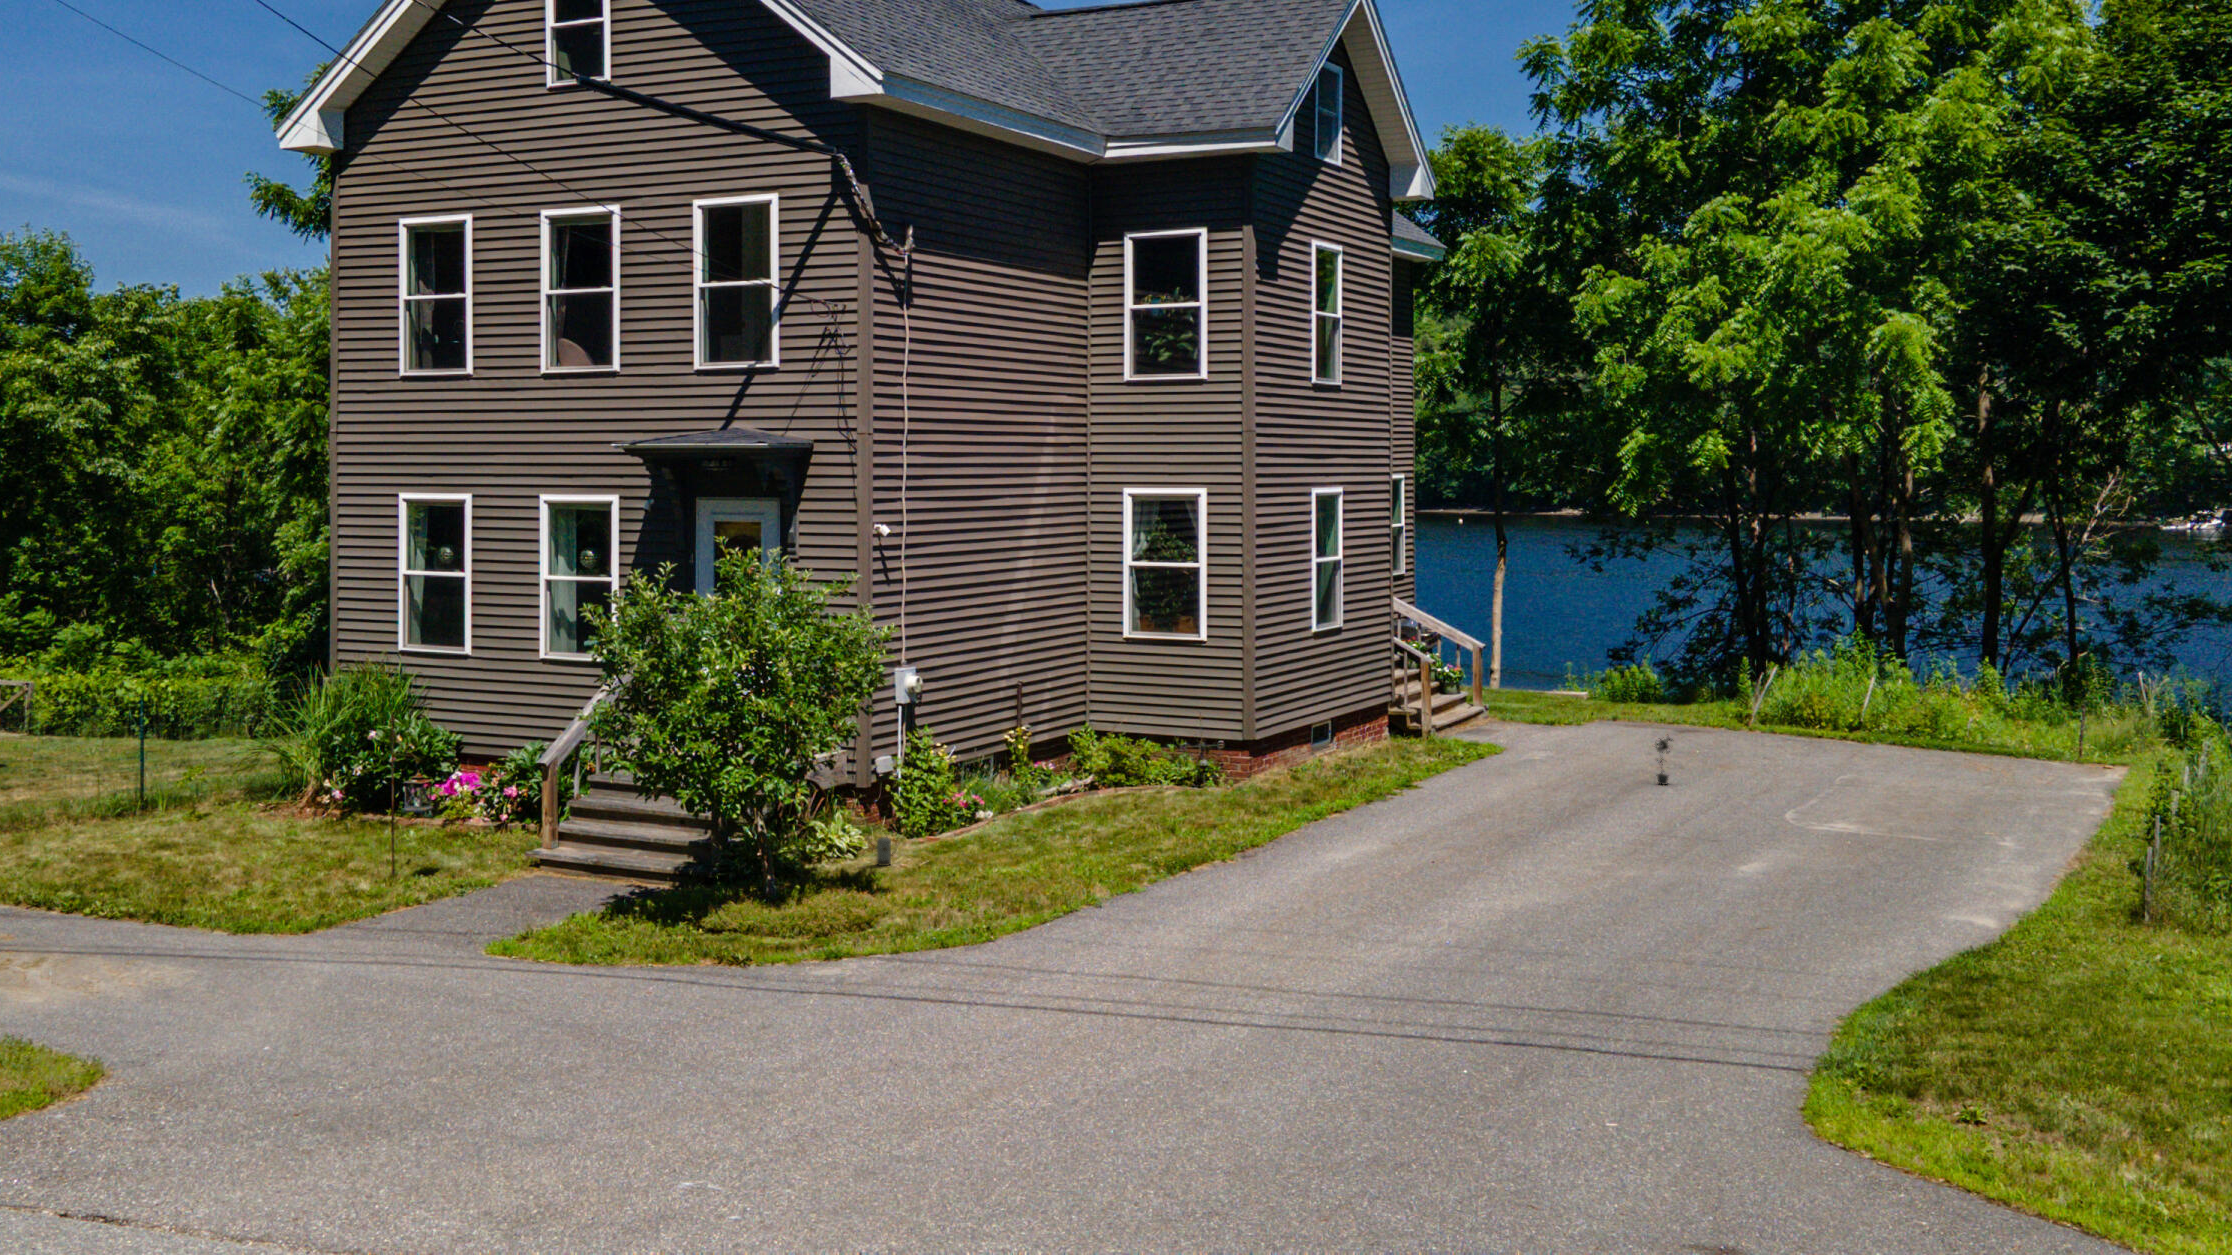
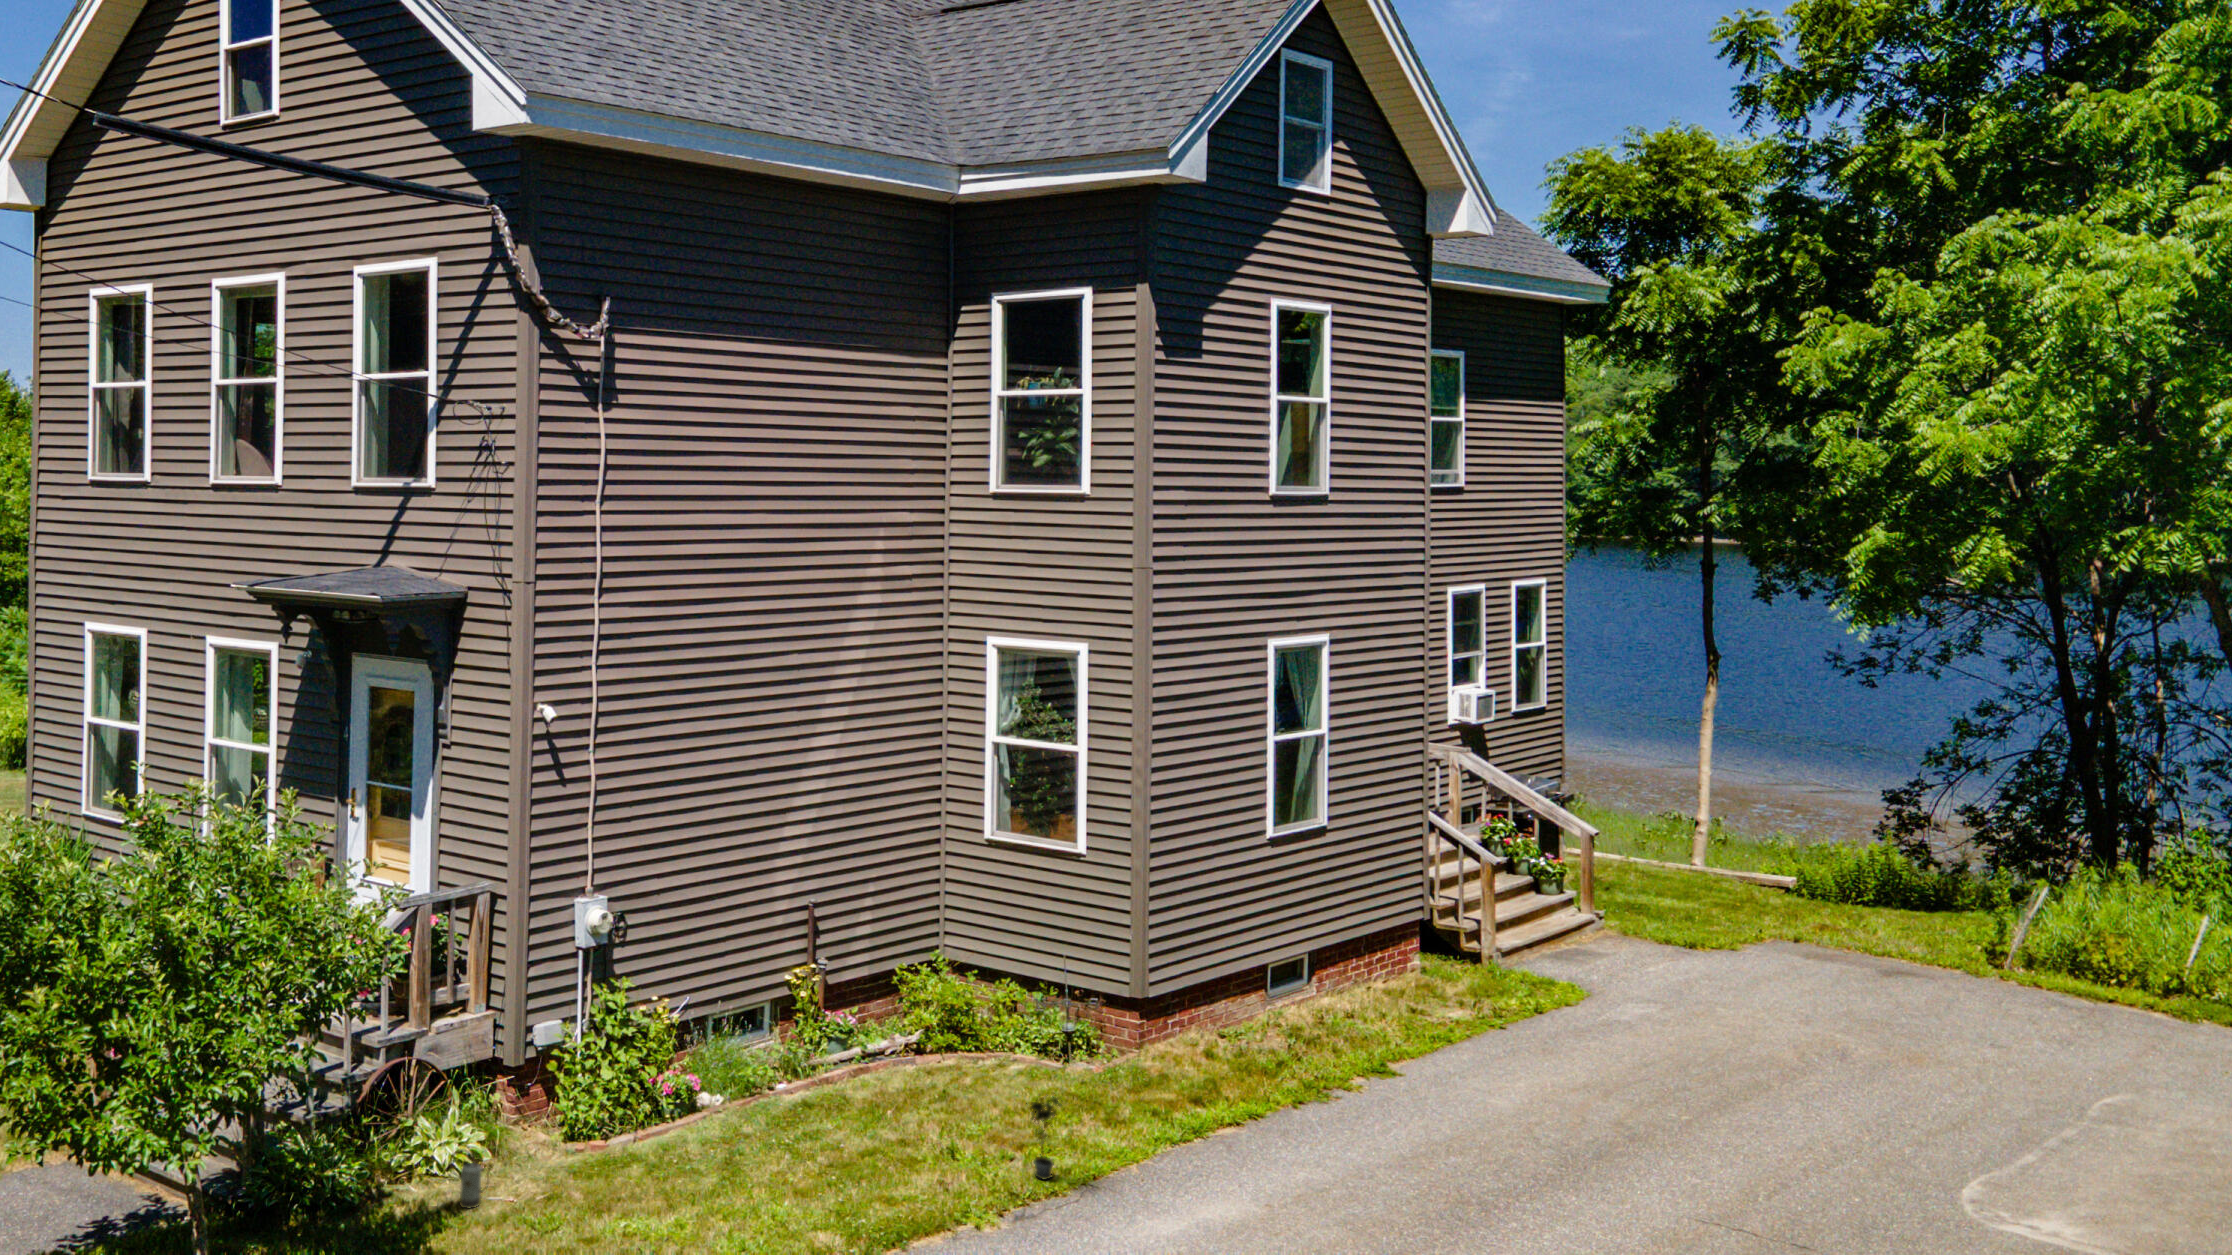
potted plant: present [1656,738,1672,785] -> present [1026,1093,1061,1180]

